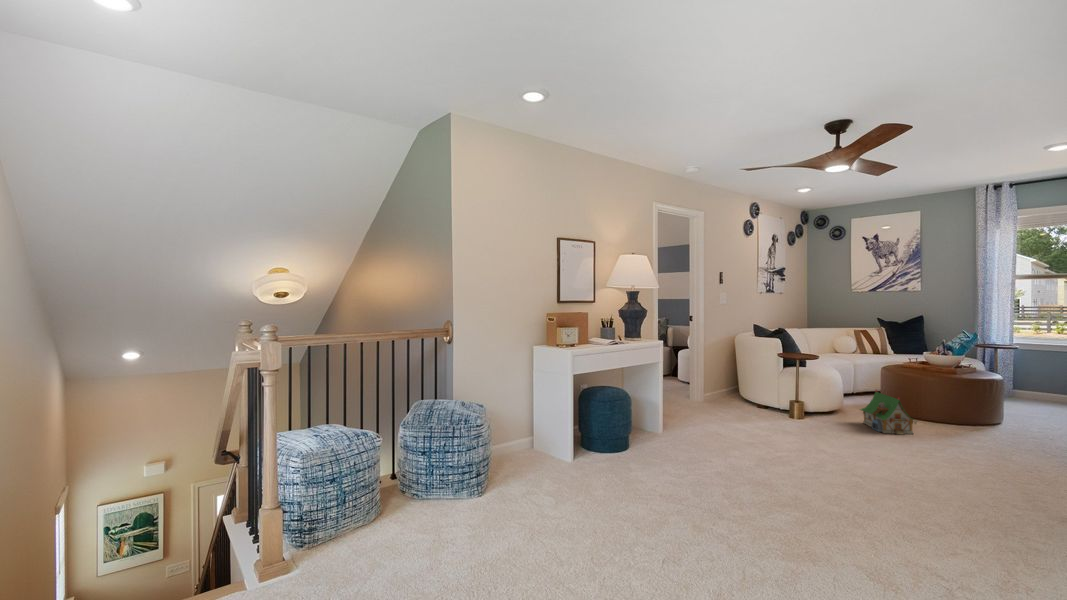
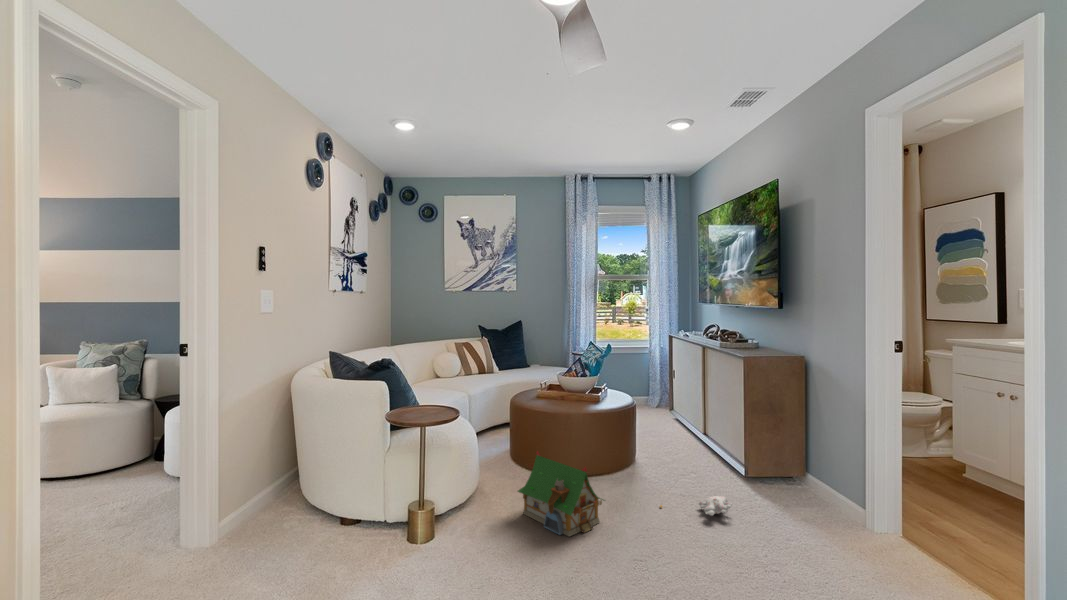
plush toy: none [973,438,1038,449] -> present [660,496,732,515]

